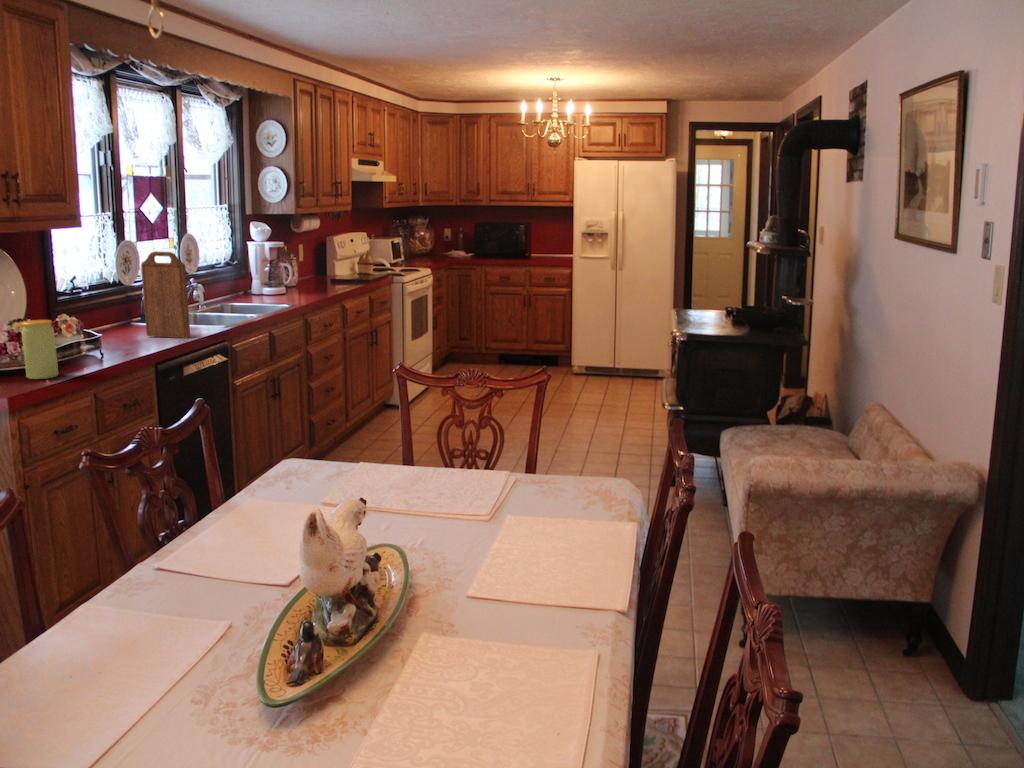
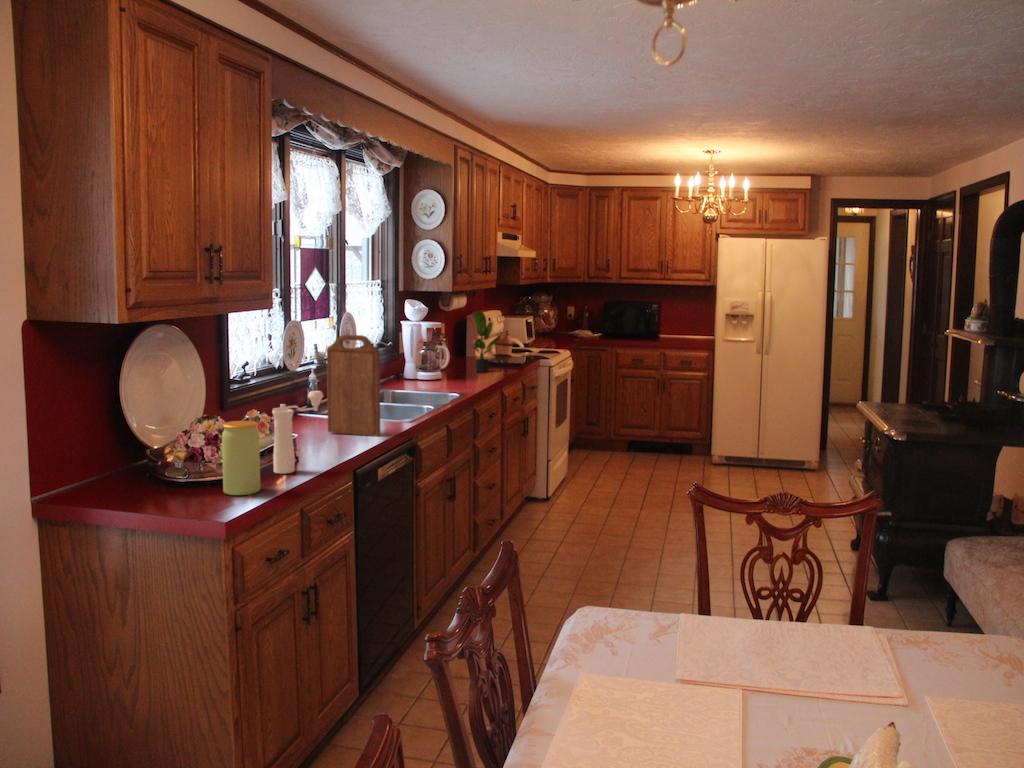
potted plant: none [316,231,345,289] -> present [471,311,498,372]
pepper mill: none [73,297,120,365] -> present [272,391,323,474]

